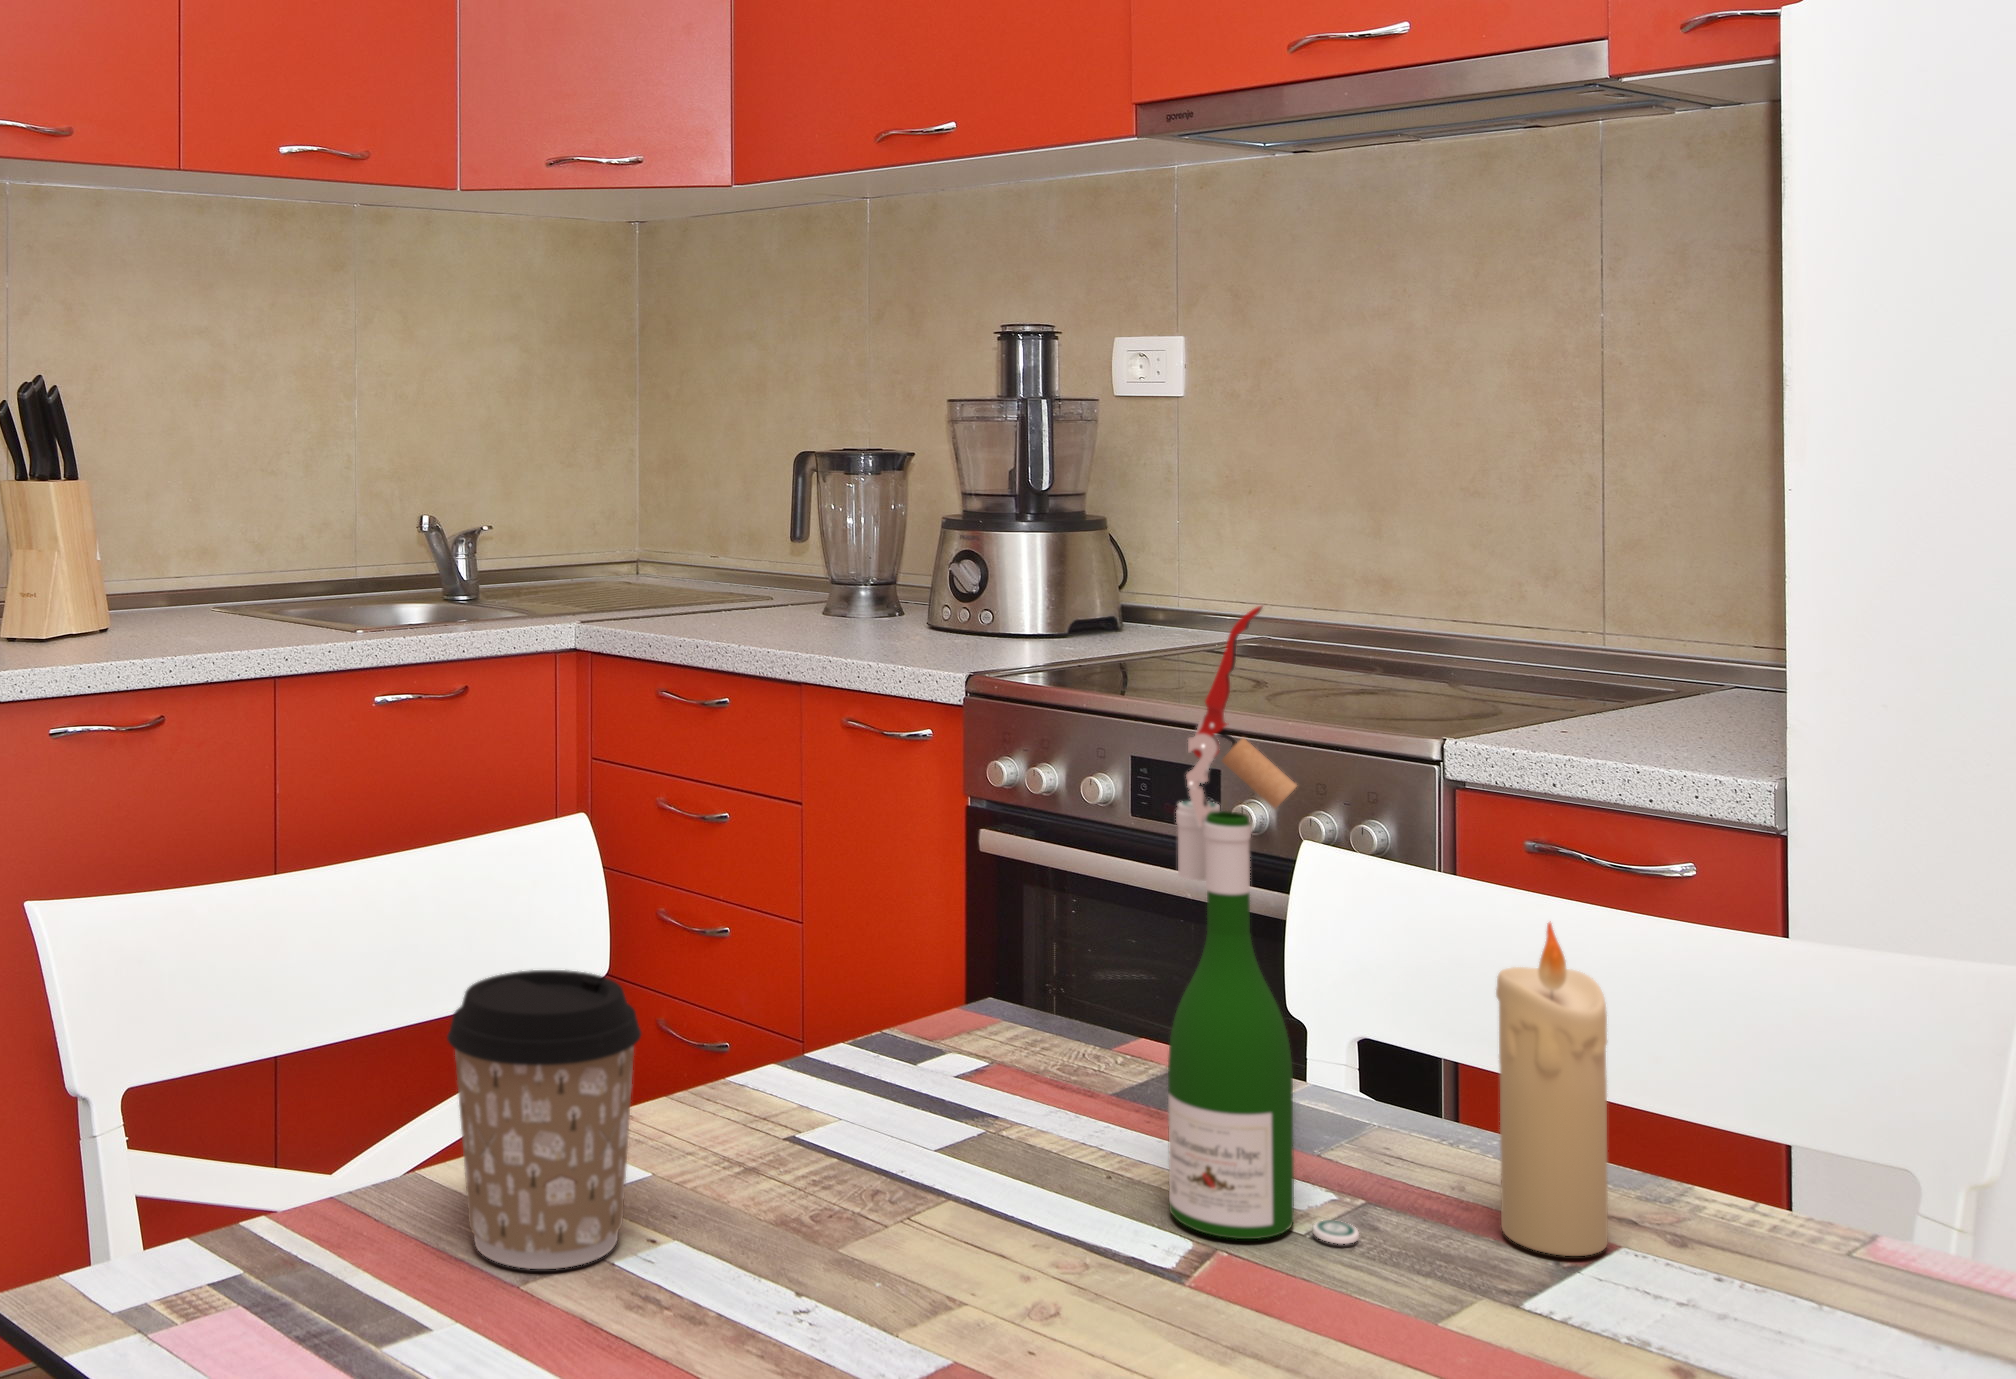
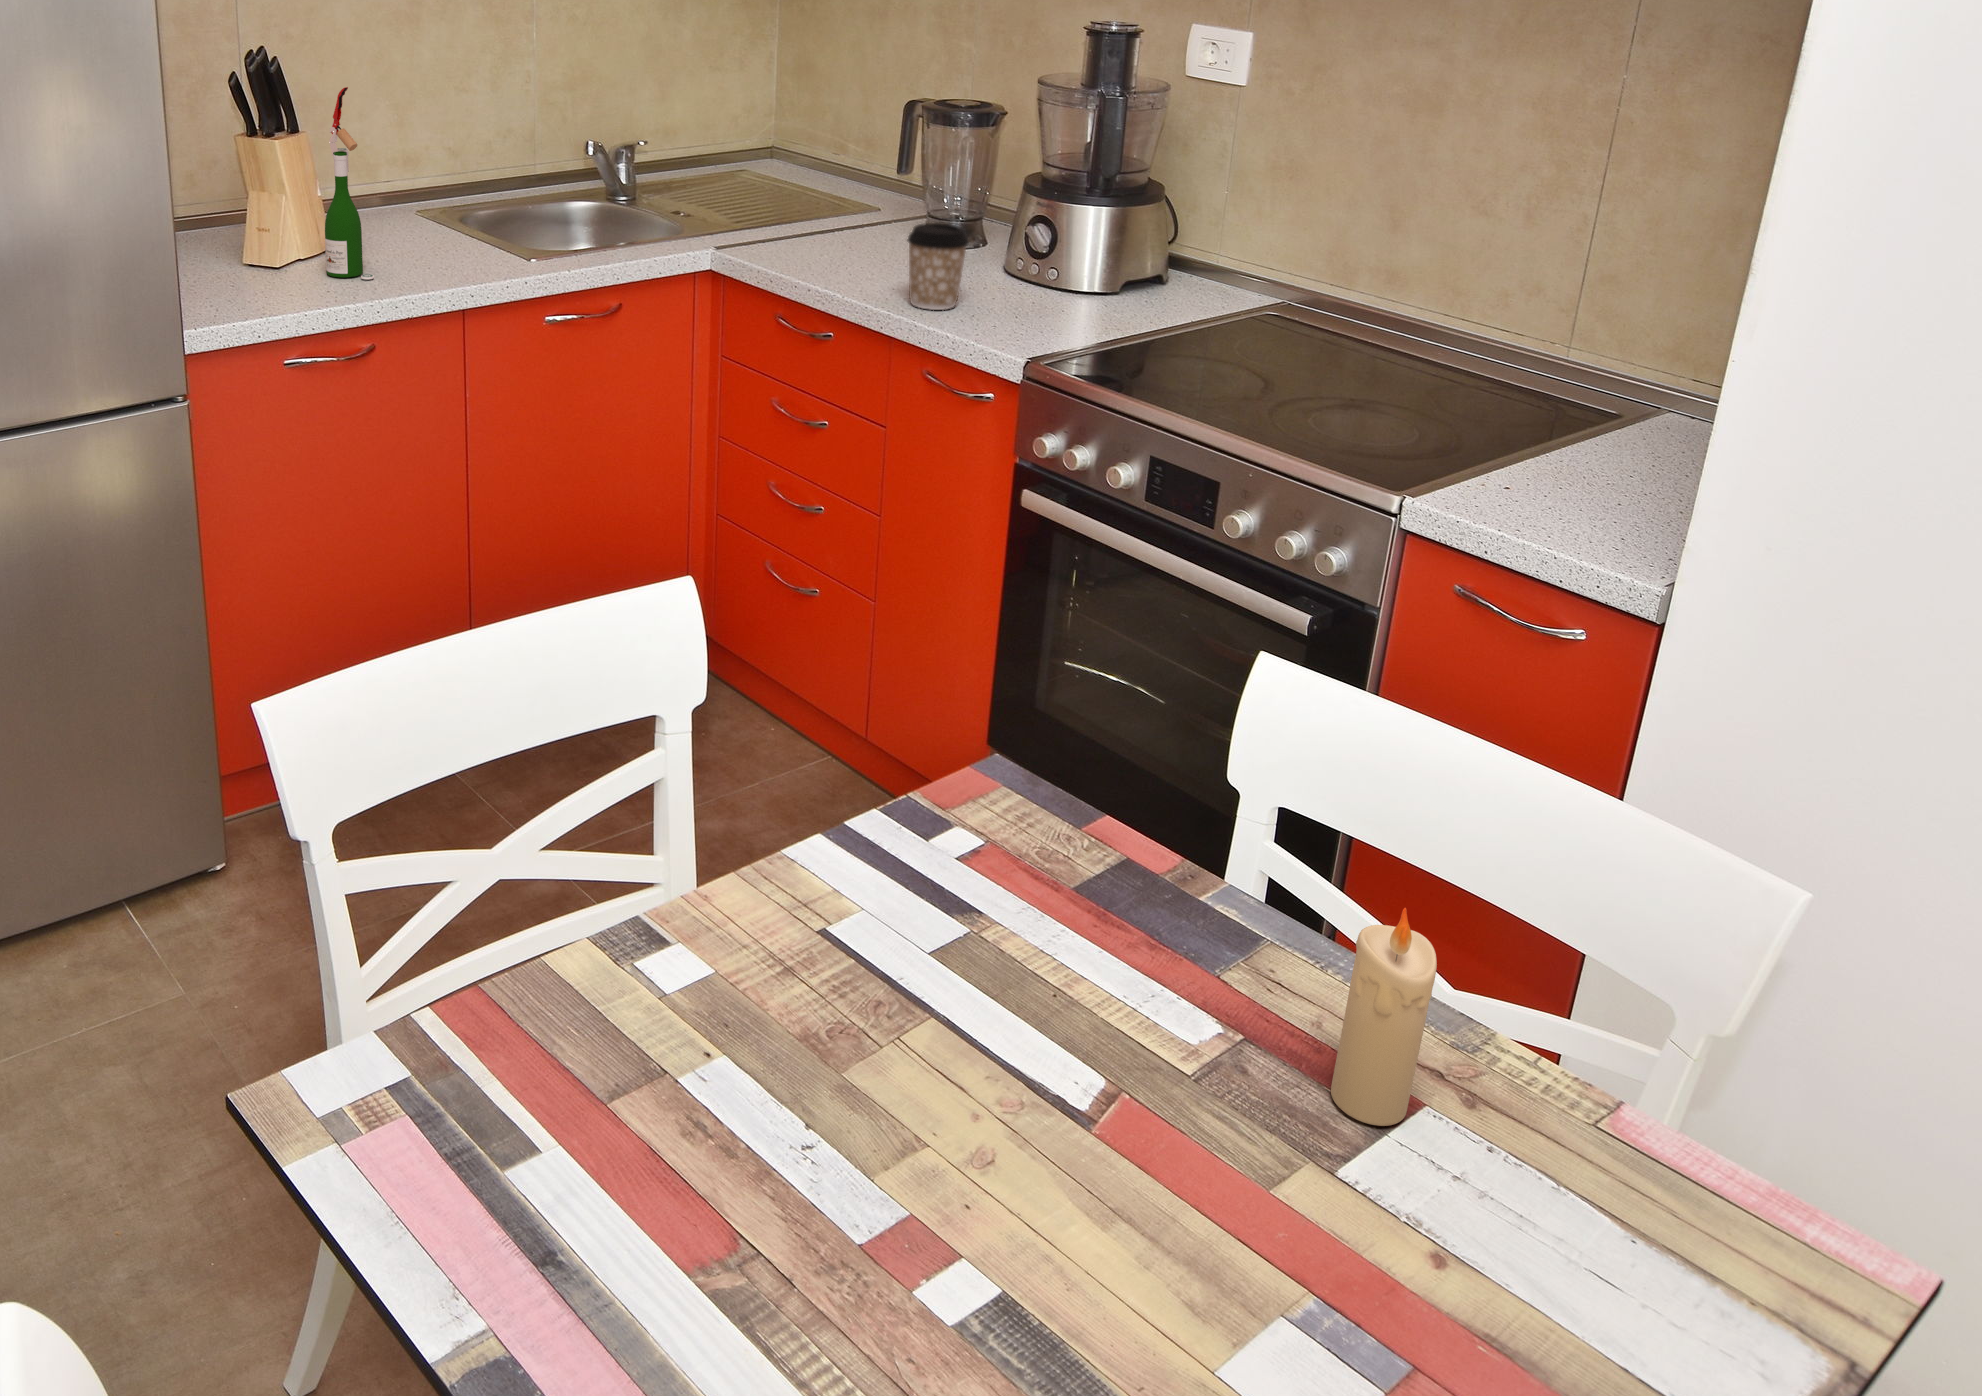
wine bottle: present [1168,606,1359,1244] -> present [325,87,374,279]
coffee cup: present [447,970,641,1269] -> present [908,223,968,310]

